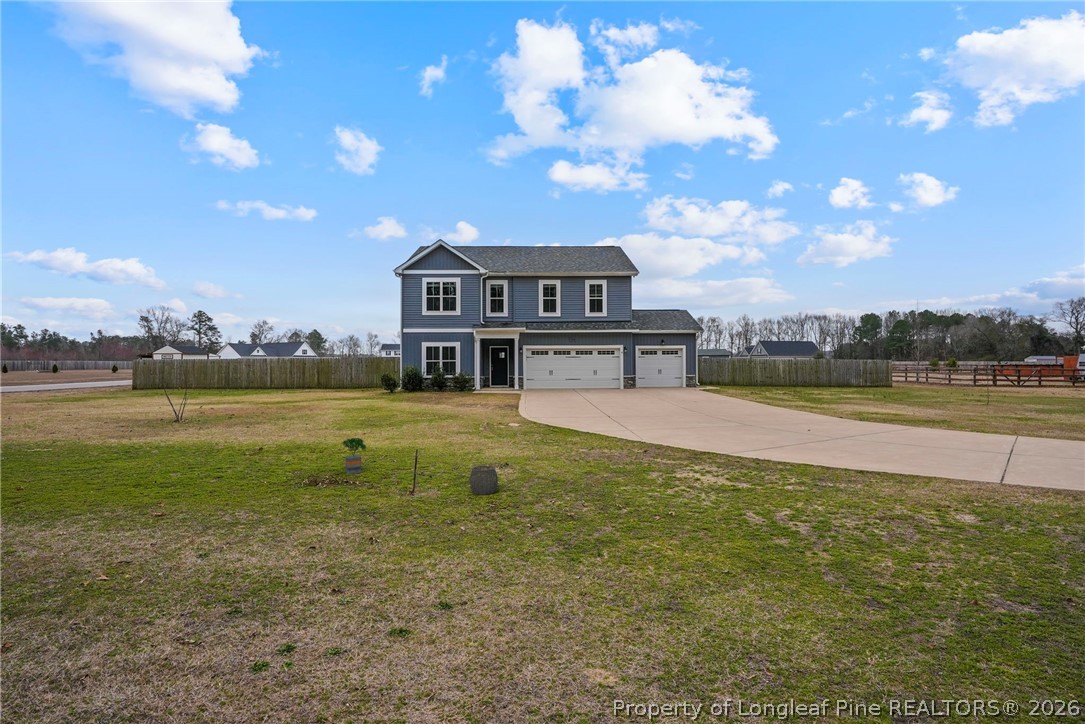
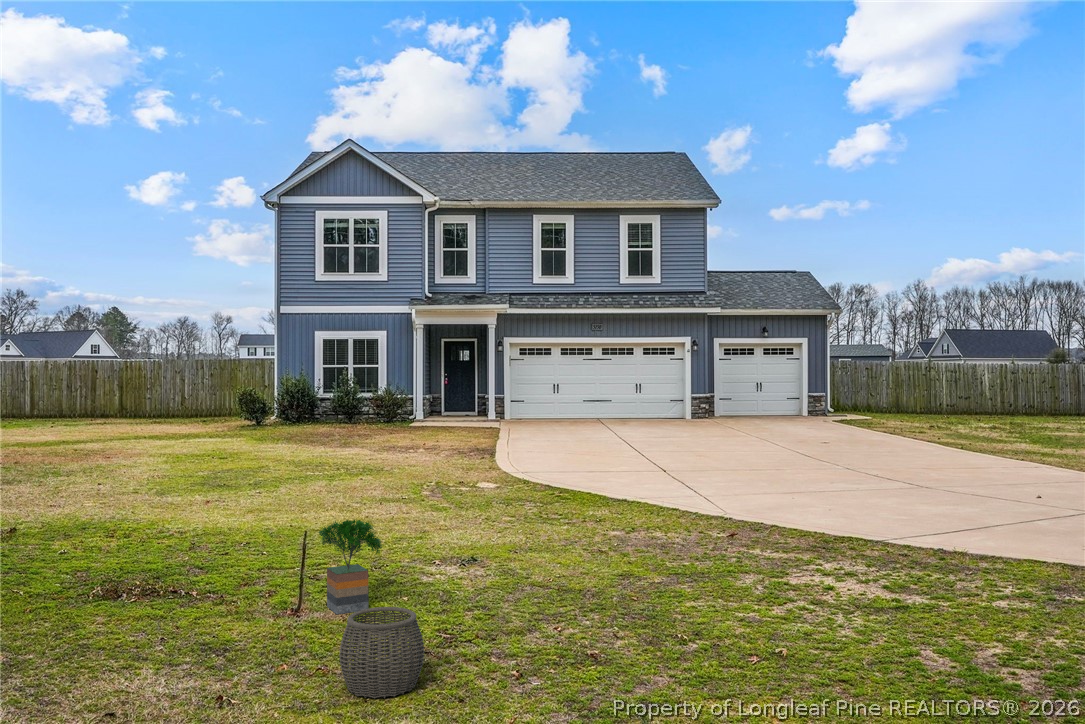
potted tree: present [342,438,366,474] -> present [319,519,382,614]

